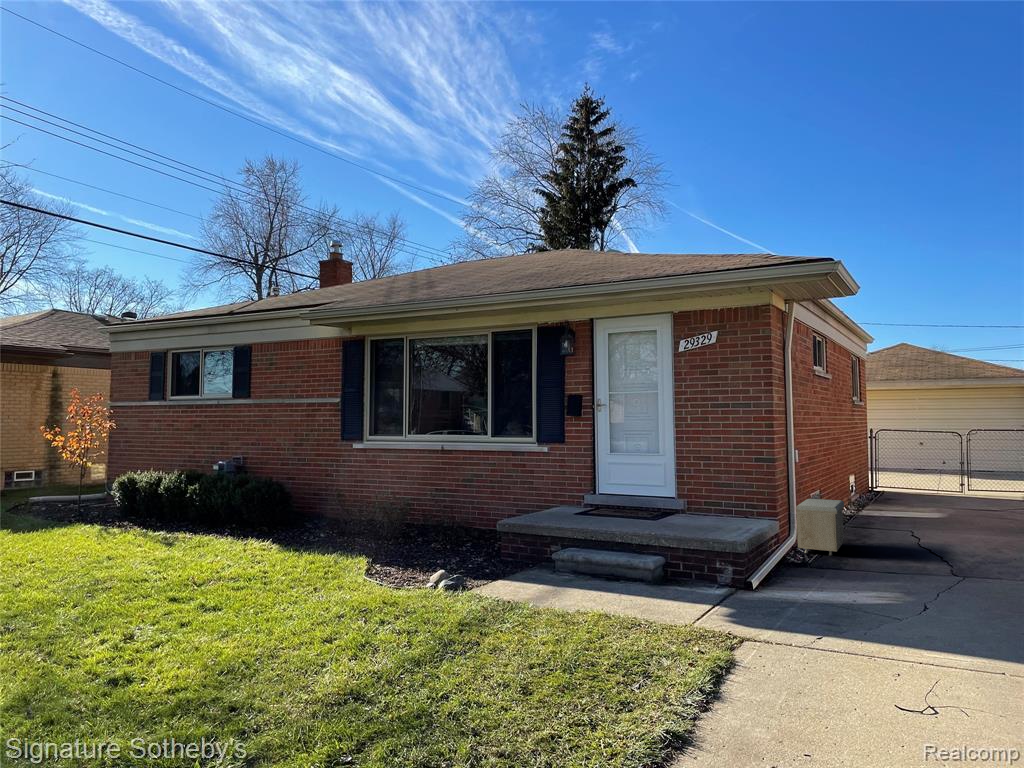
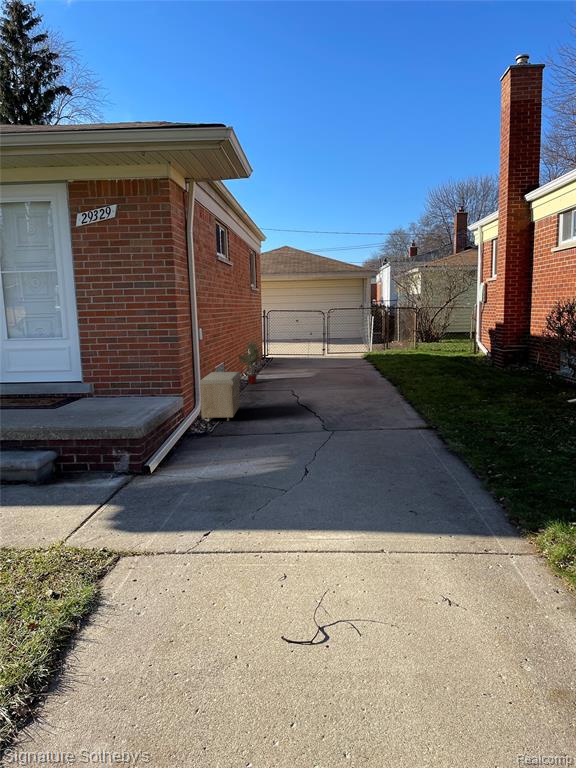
potted tree: none [836,464,868,520] -> present [239,339,260,384]

